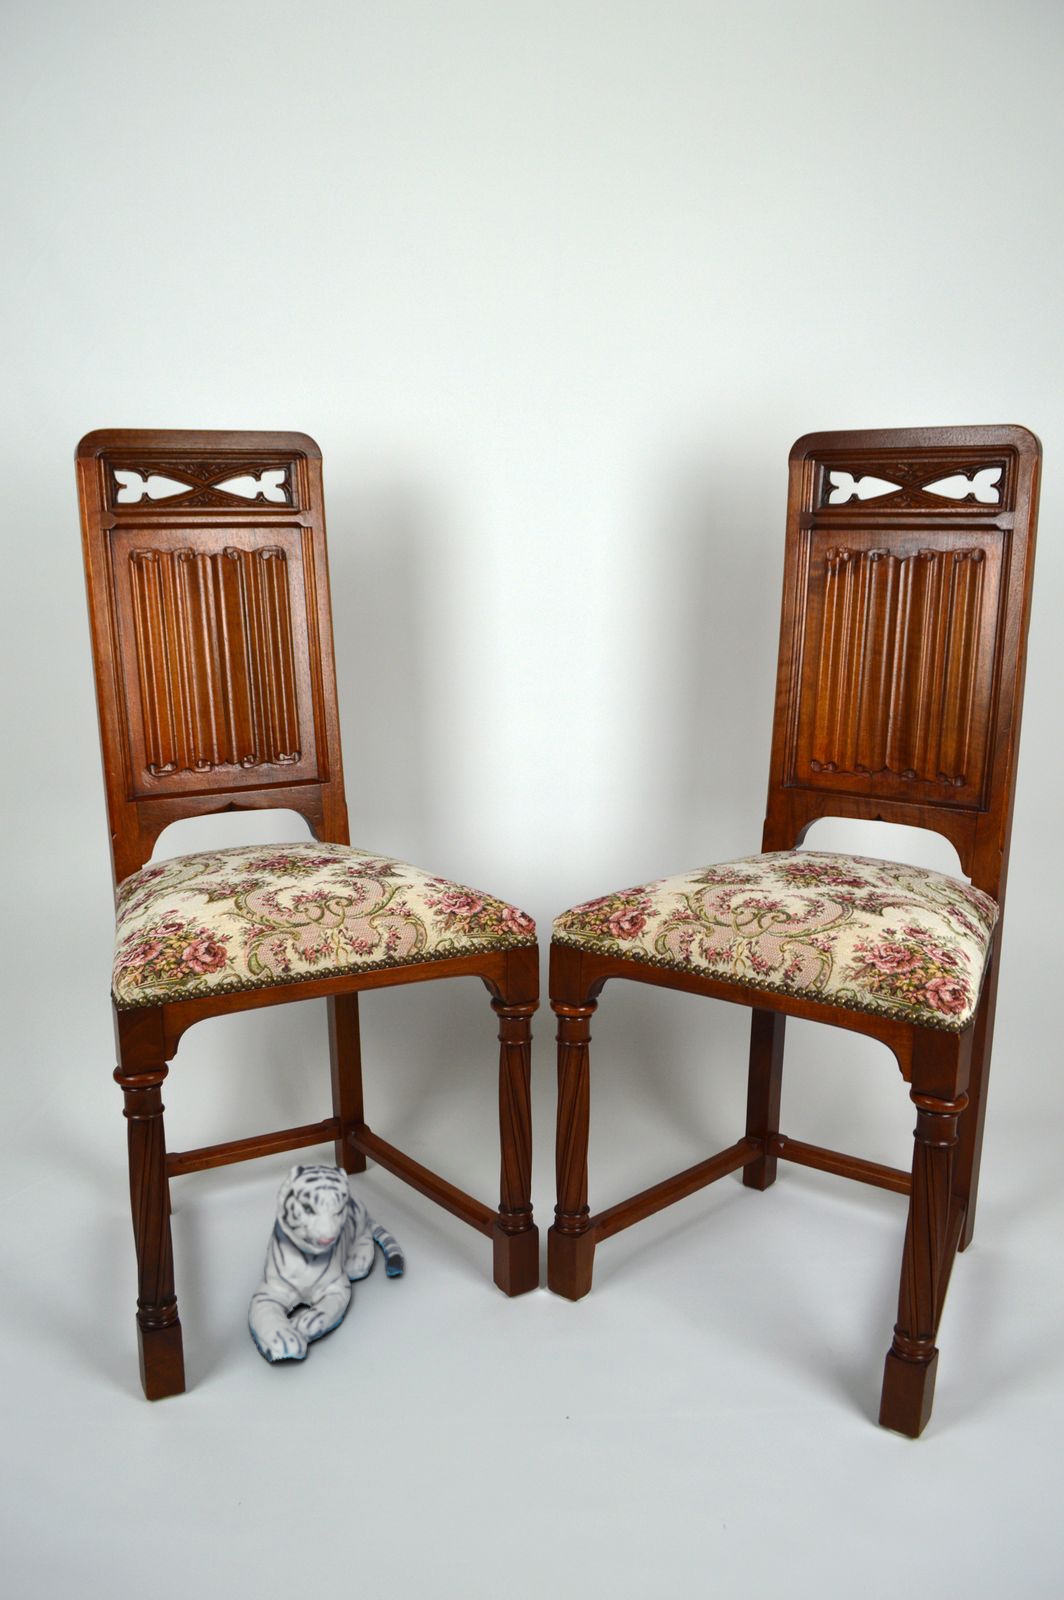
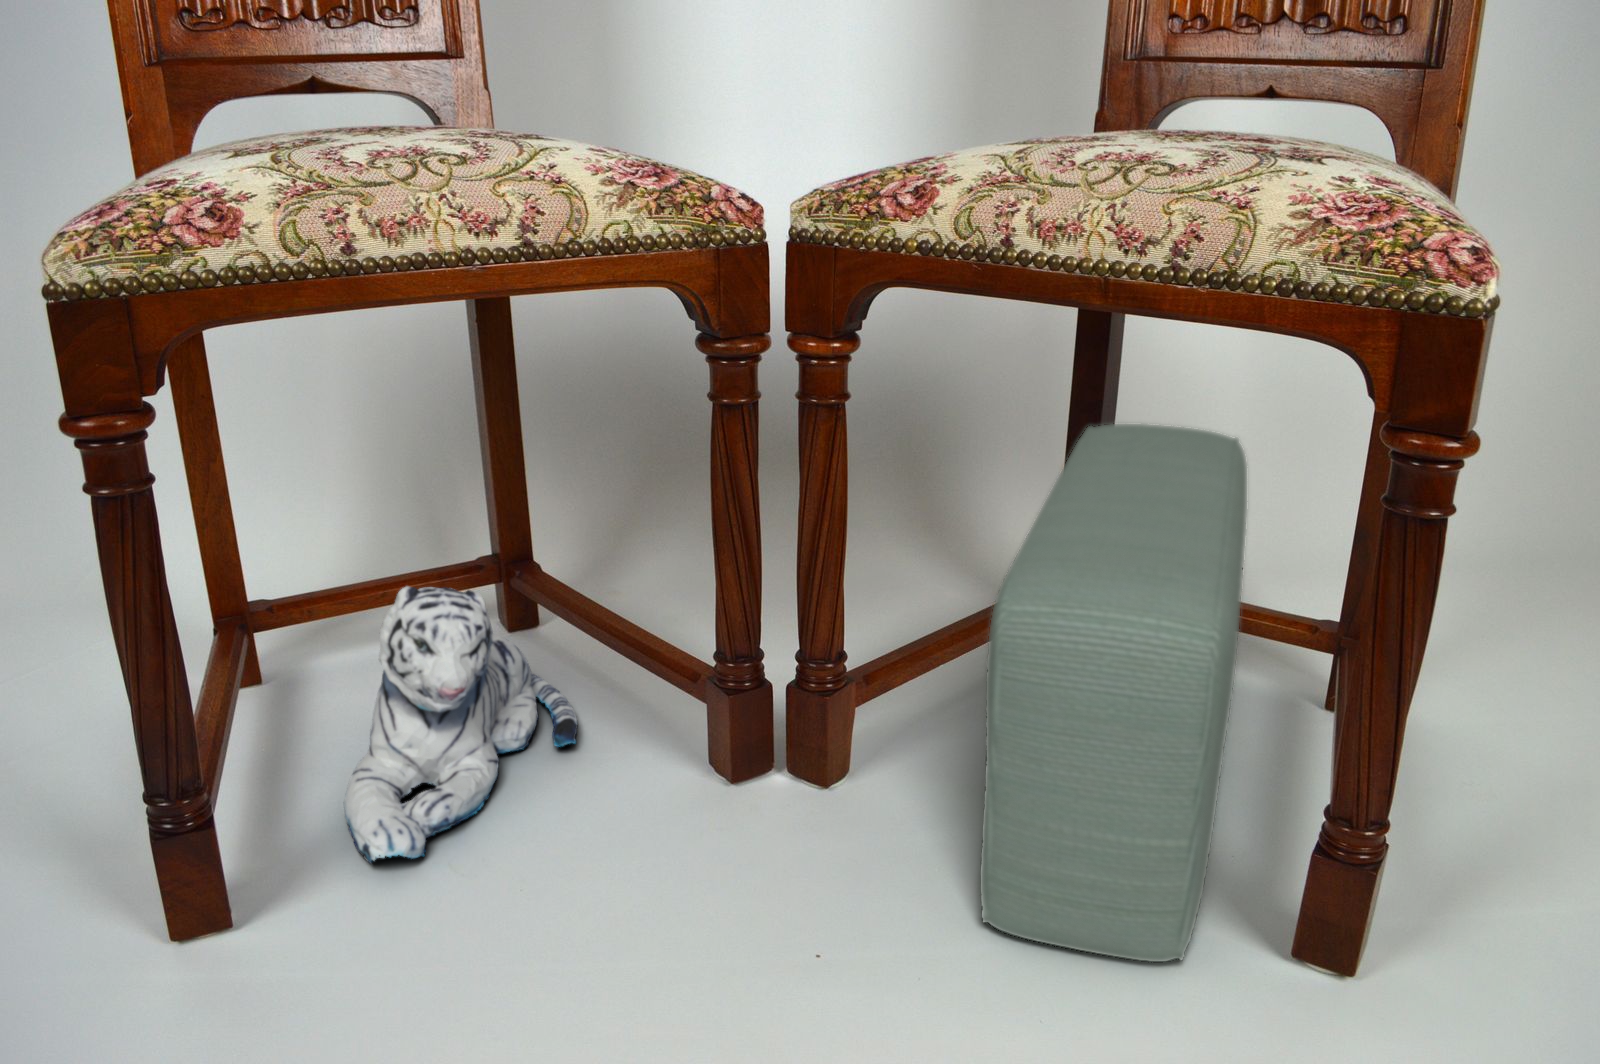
pouf: none [680,1041,867,1437] -> present [980,424,1247,962]

